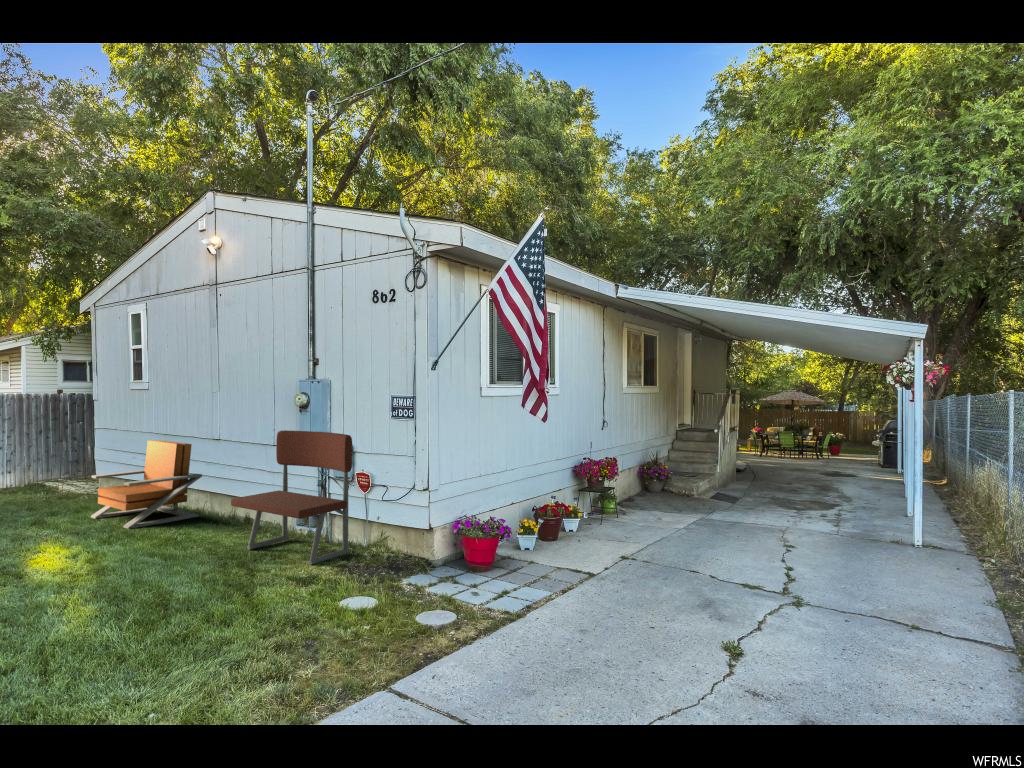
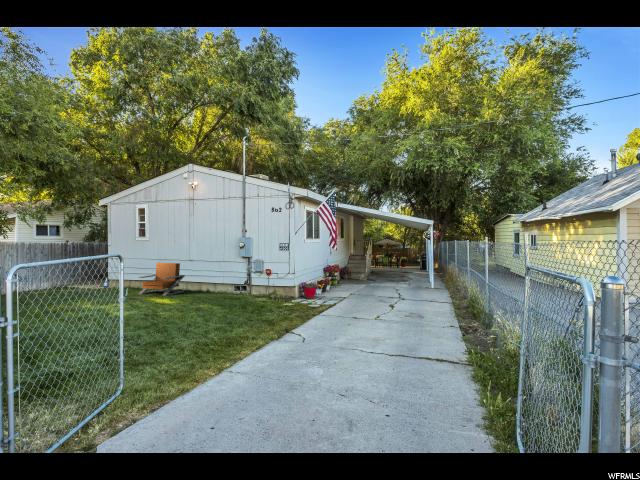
bench: present [231,430,352,565] -> none [223,256,266,299]

